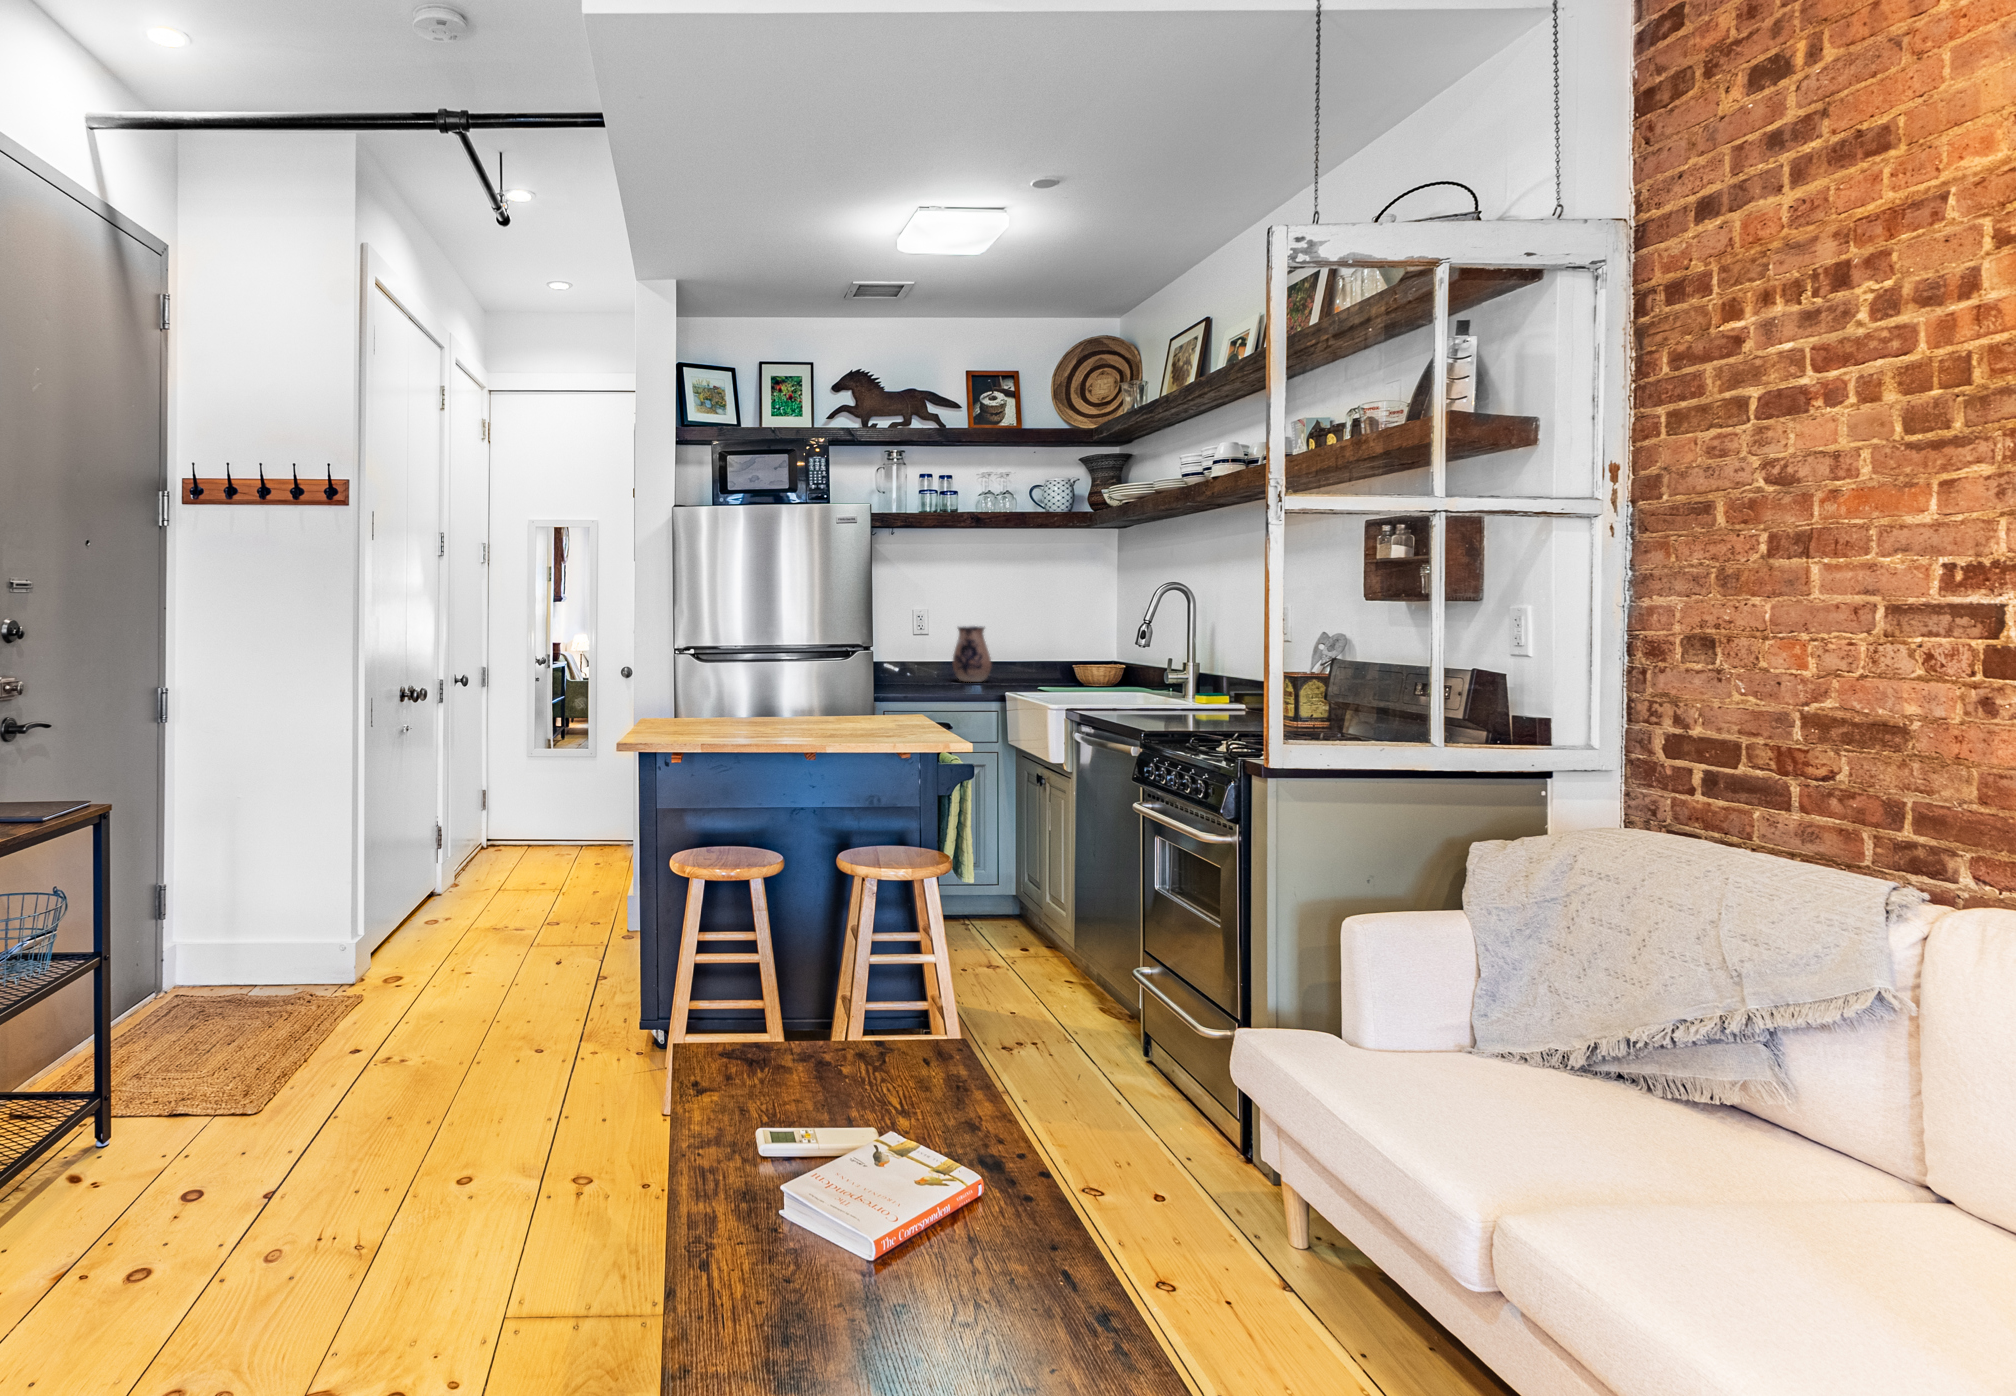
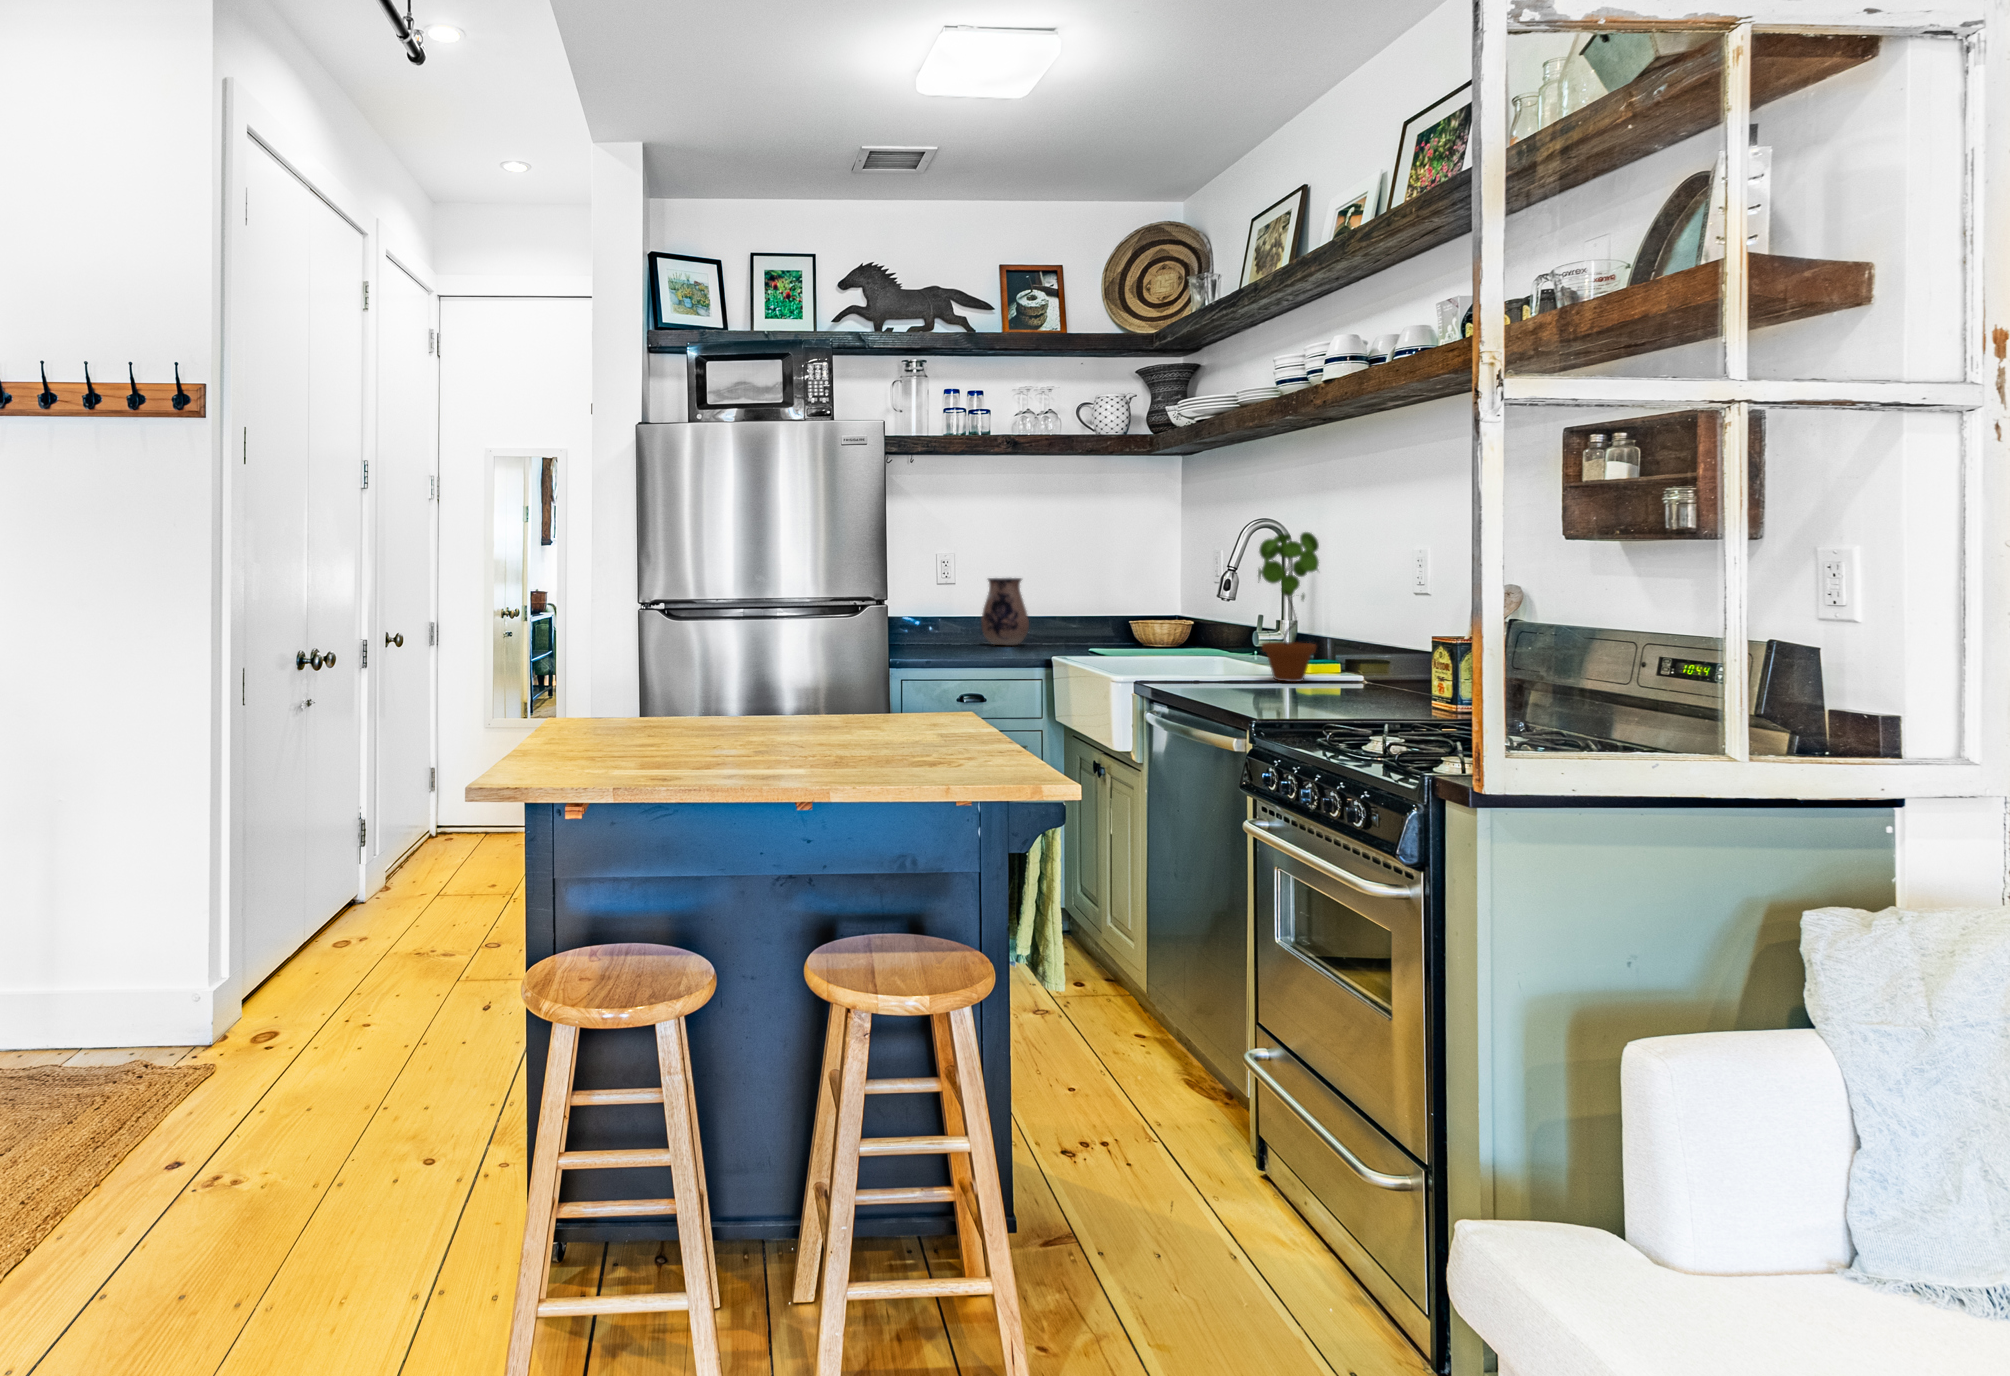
potted plant: none [1163,592,1209,709] -> present [1258,532,1319,682]

